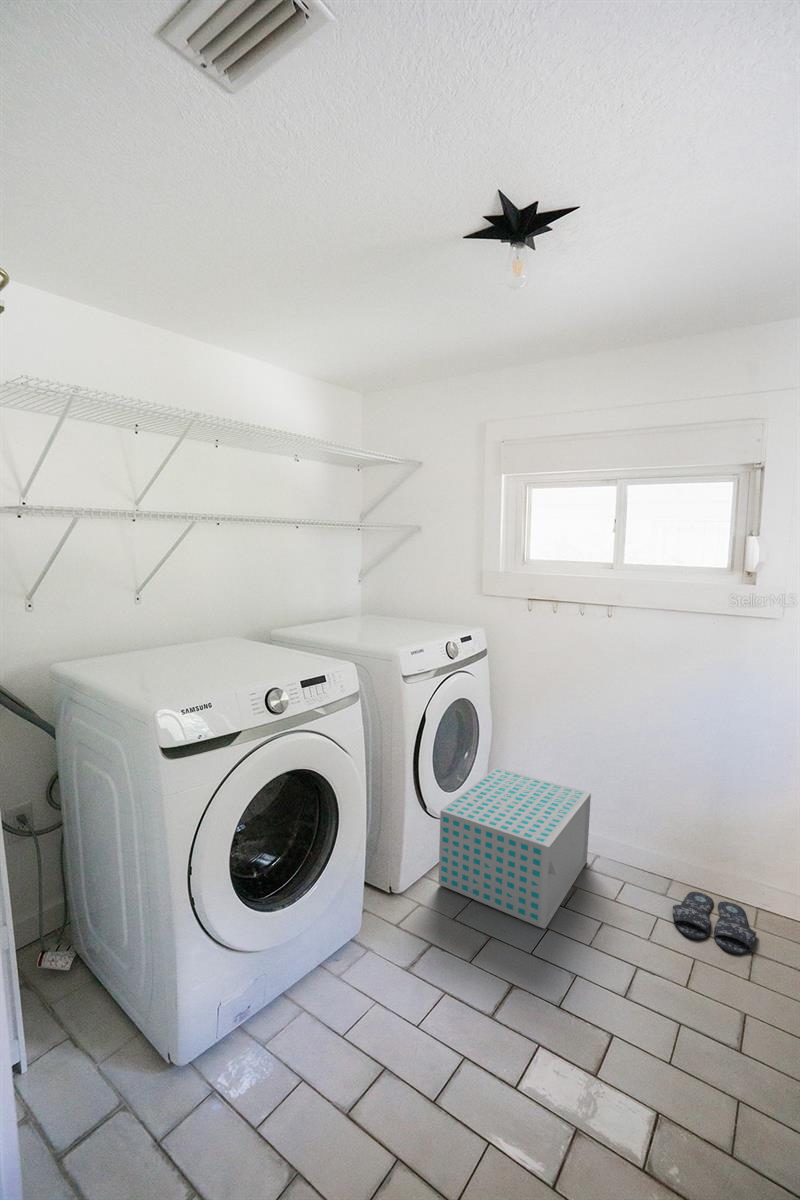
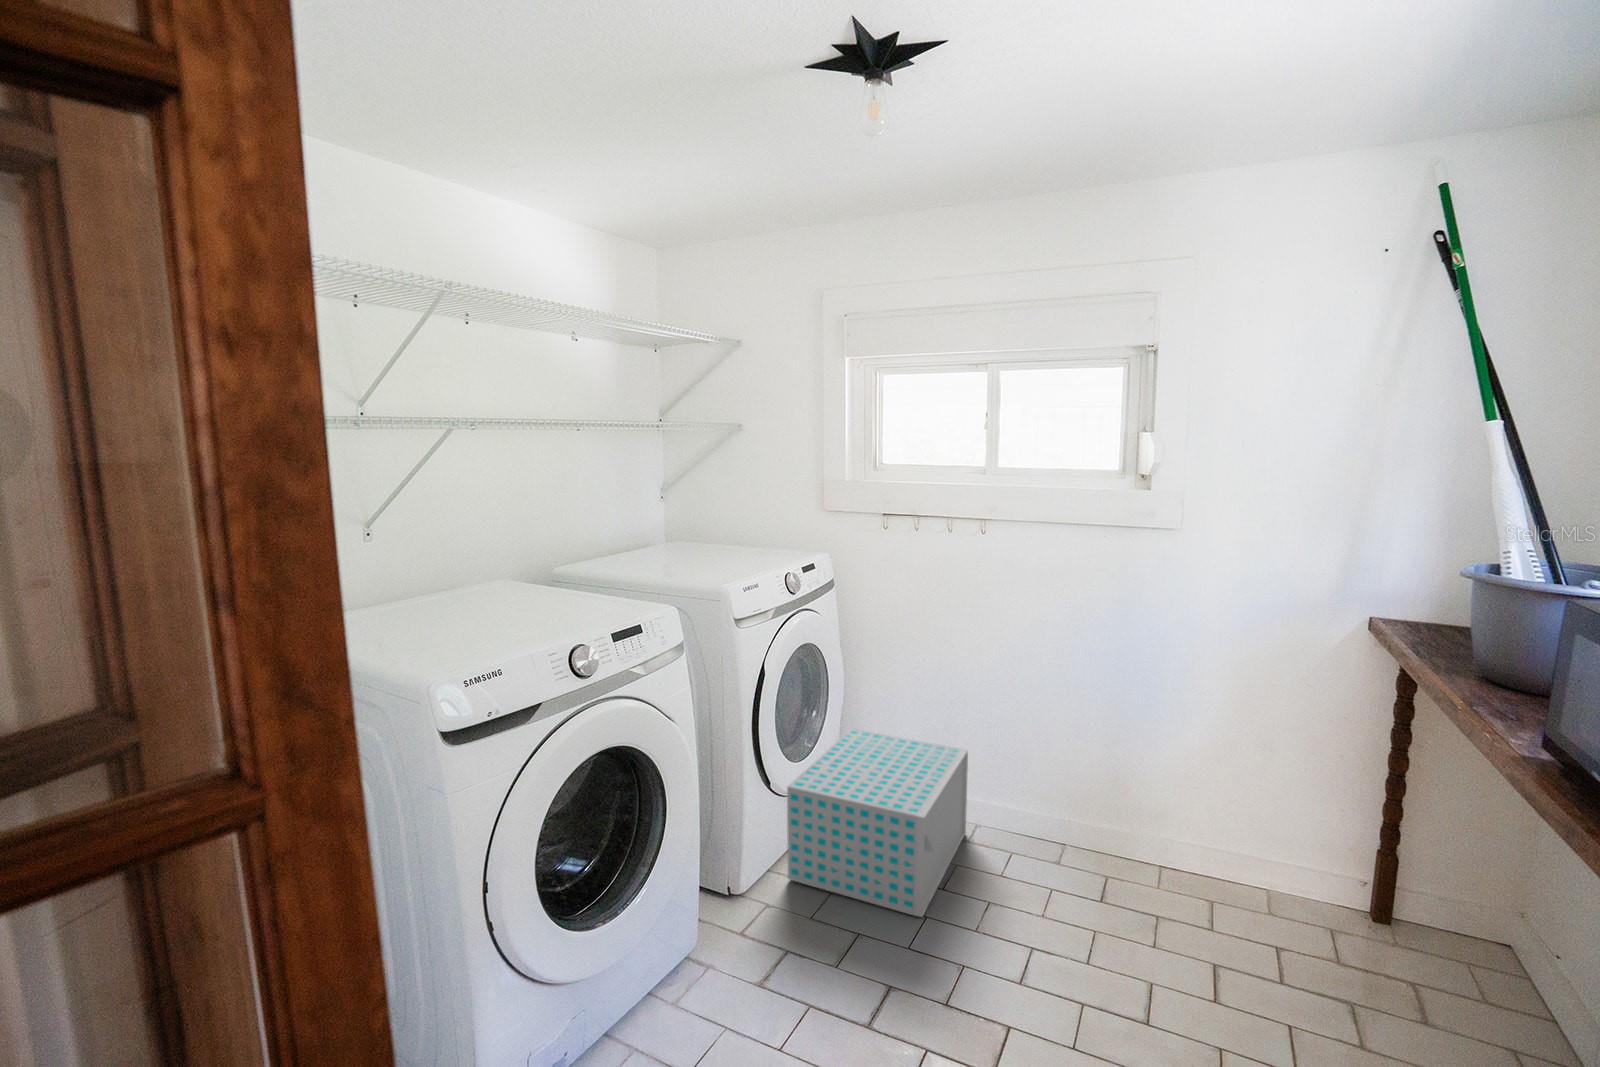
slippers: present [673,892,756,954] -> none [1068,856,1161,920]

